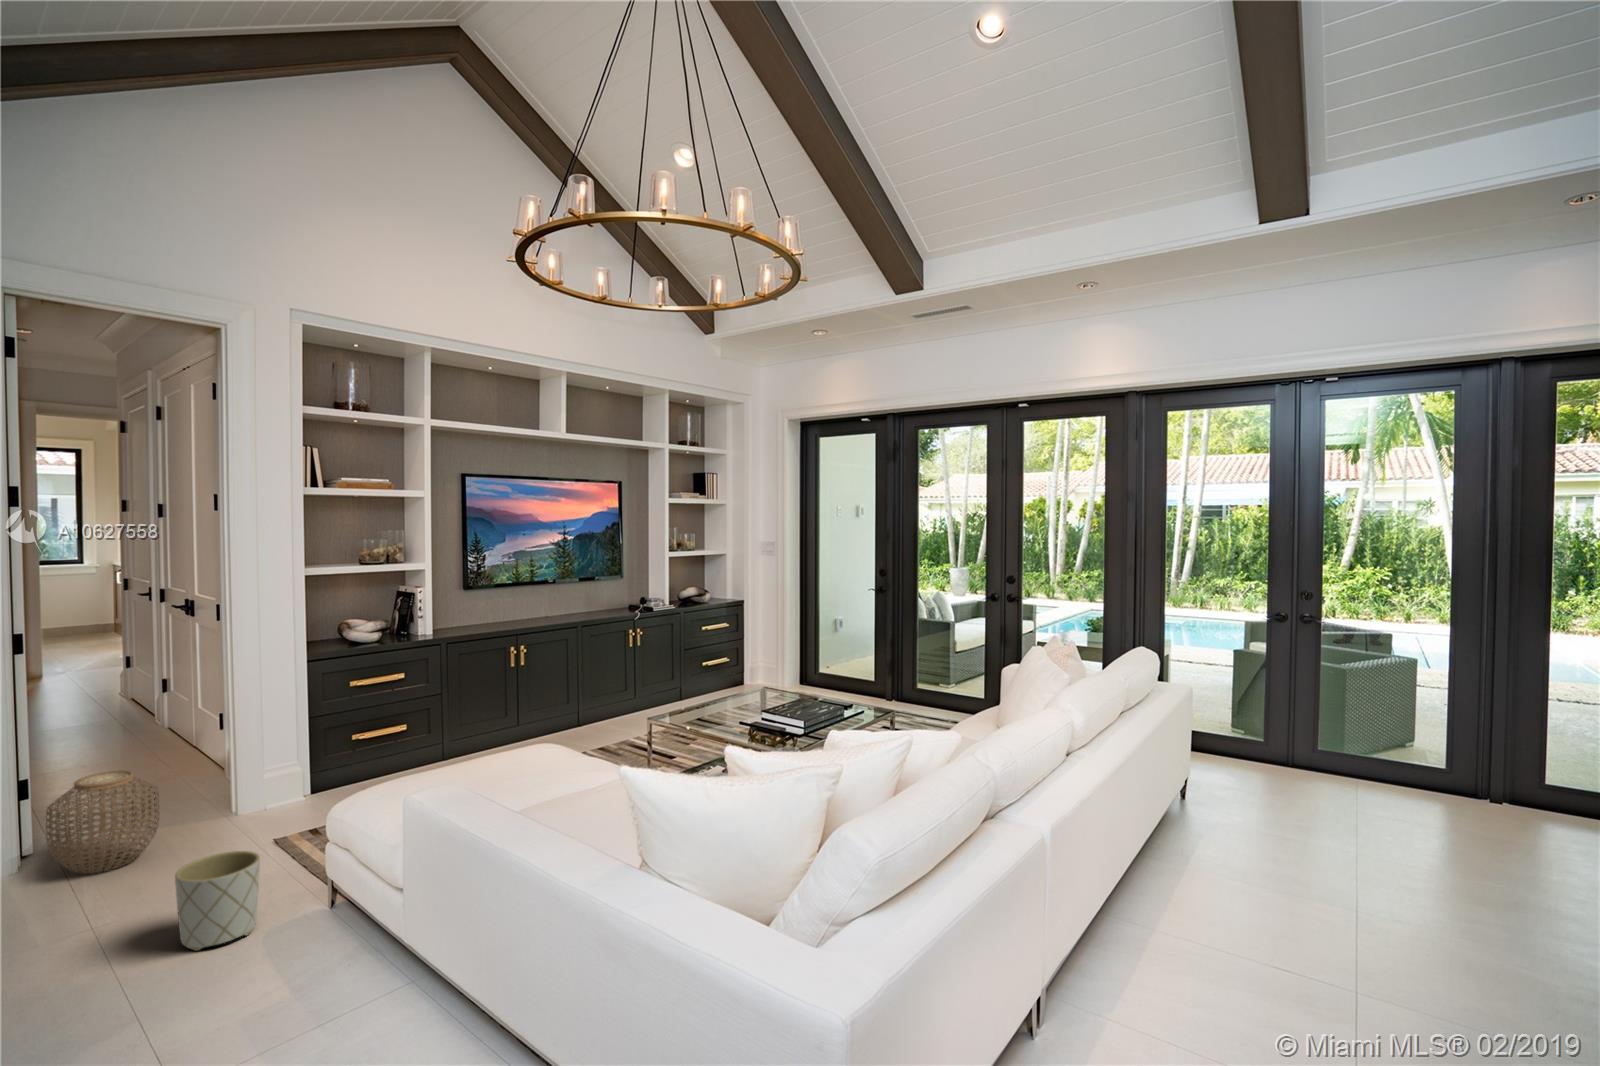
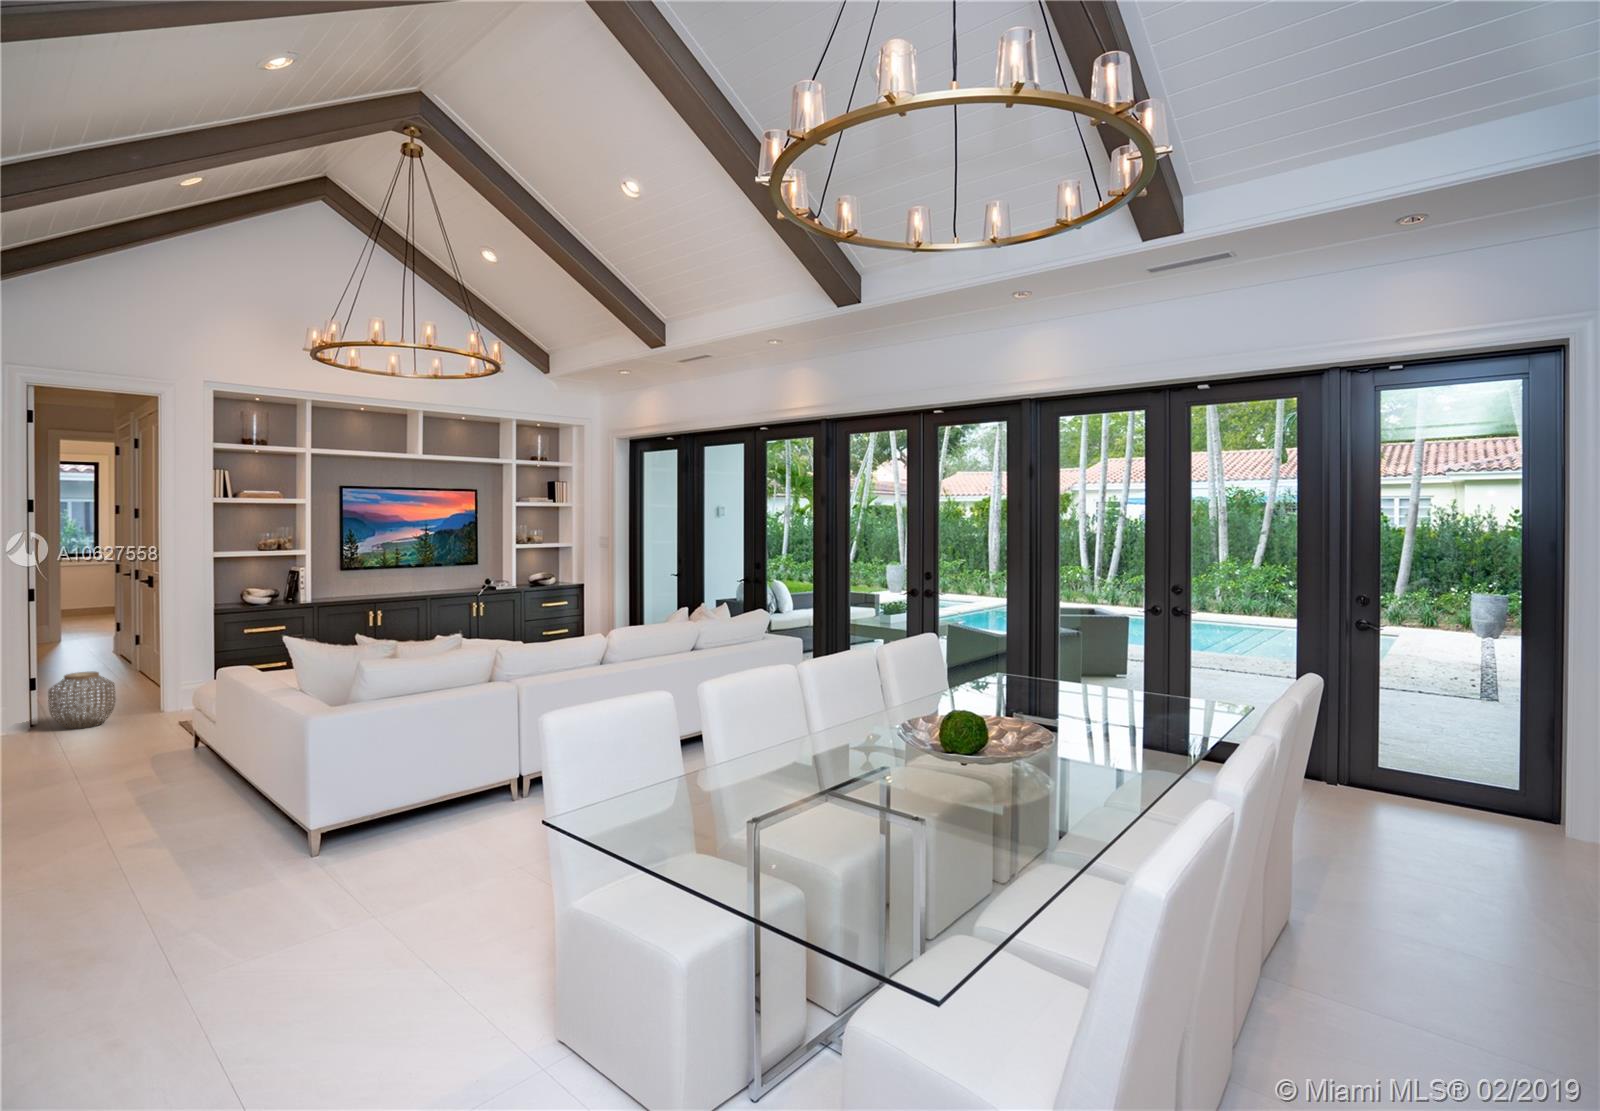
planter: present [175,851,260,951] -> none [110,708,159,755]

